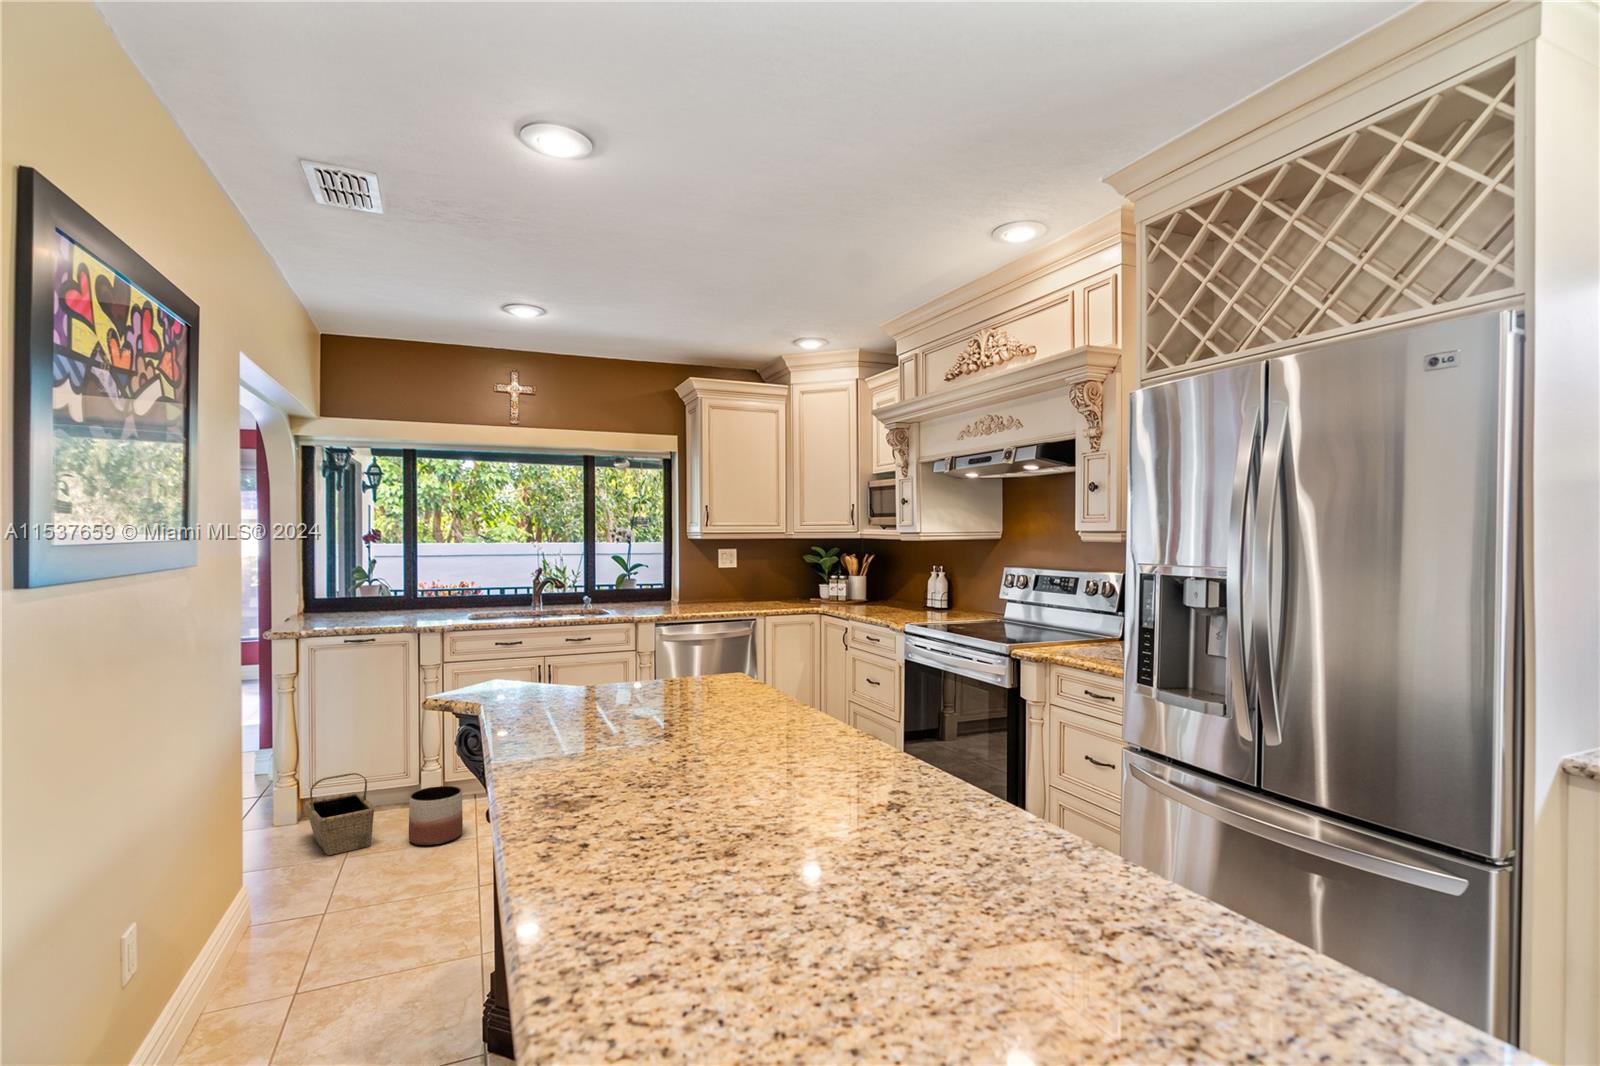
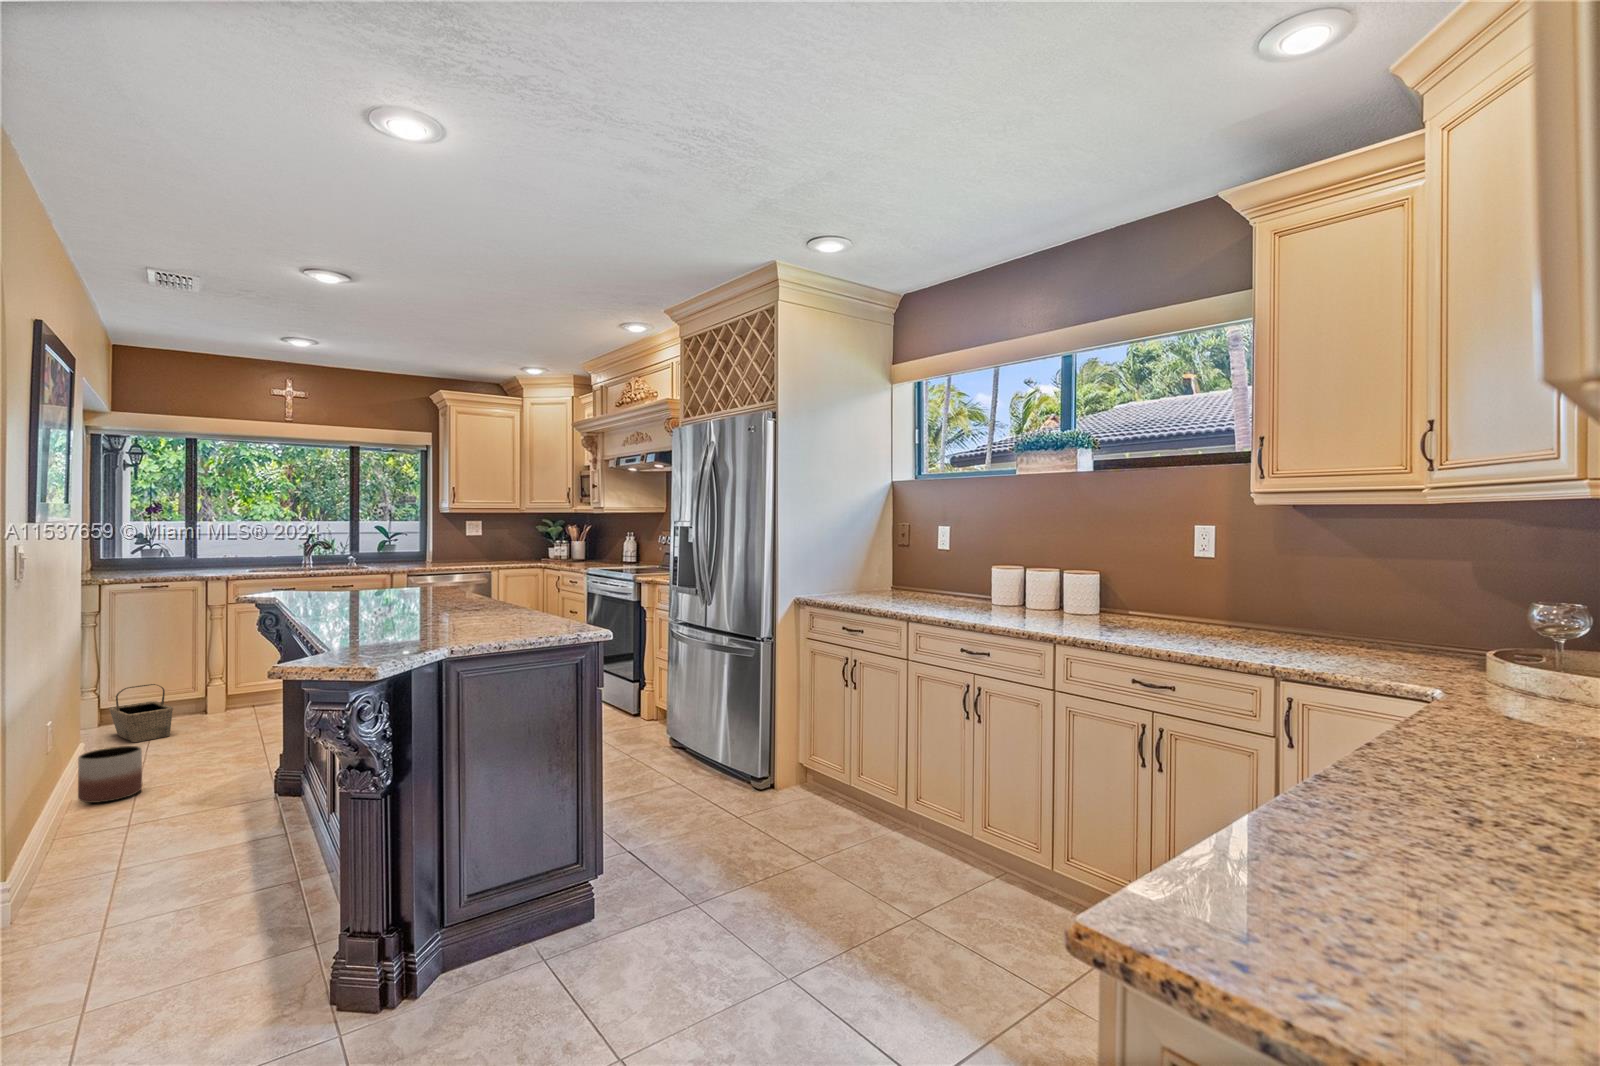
planter: present [409,786,463,845] -> present [78,746,142,803]

